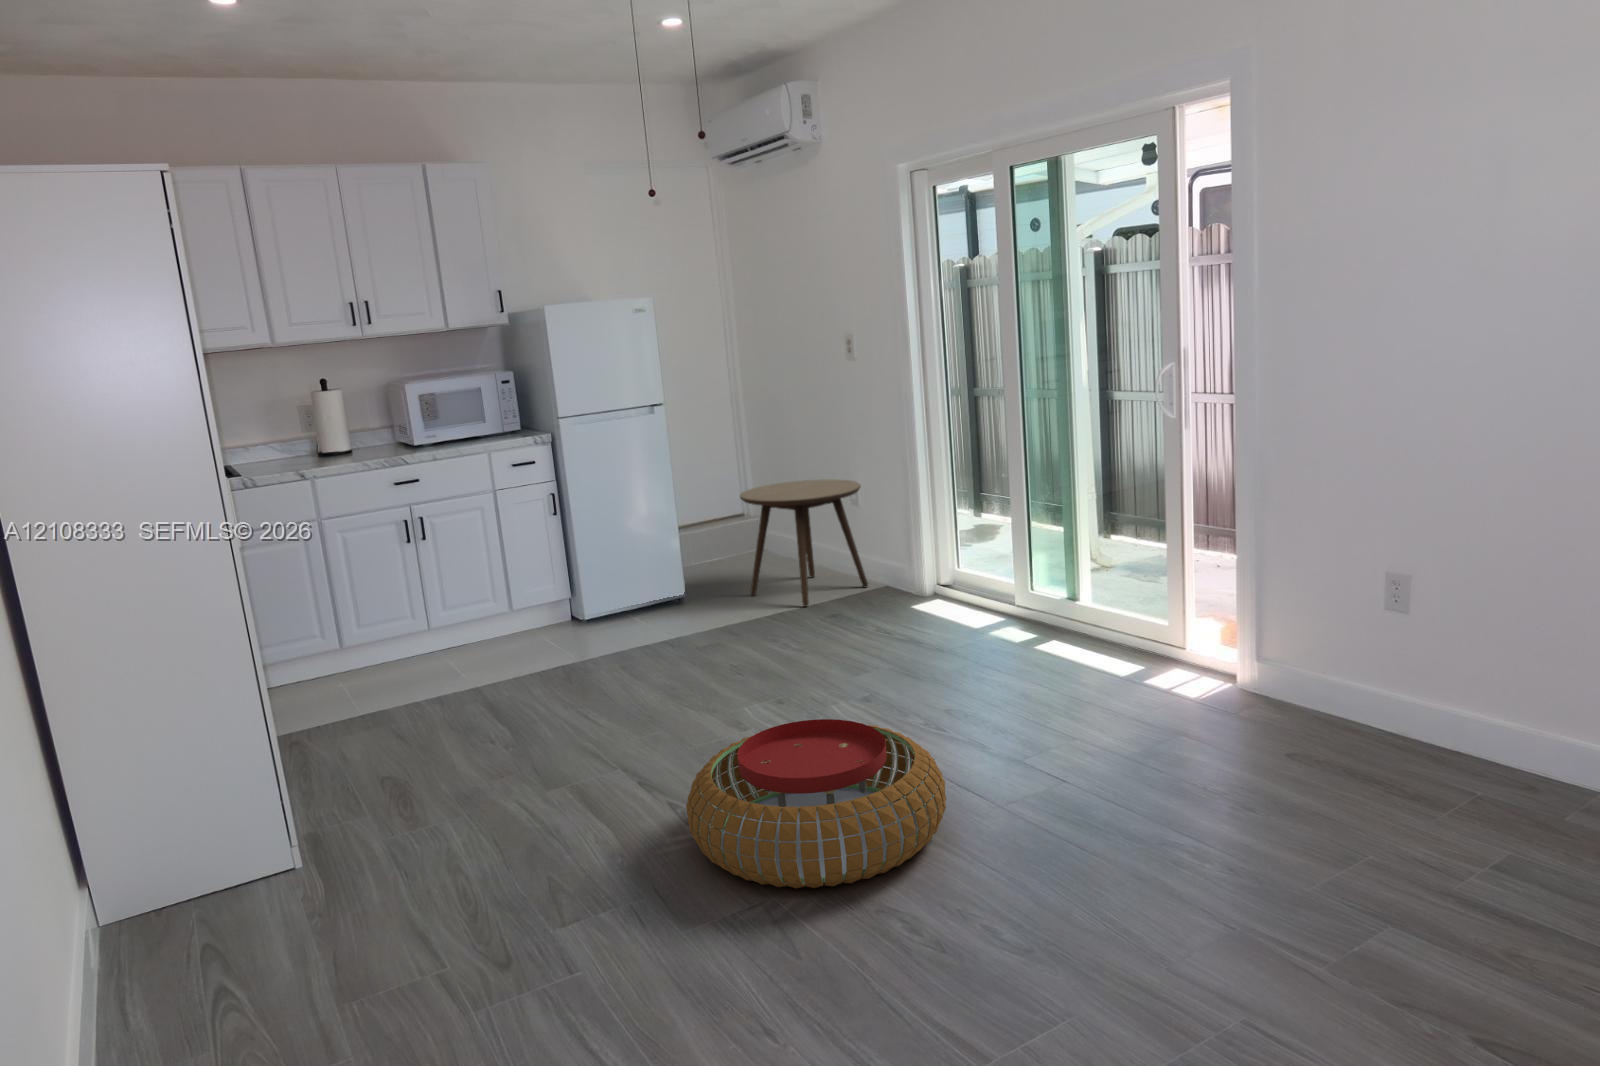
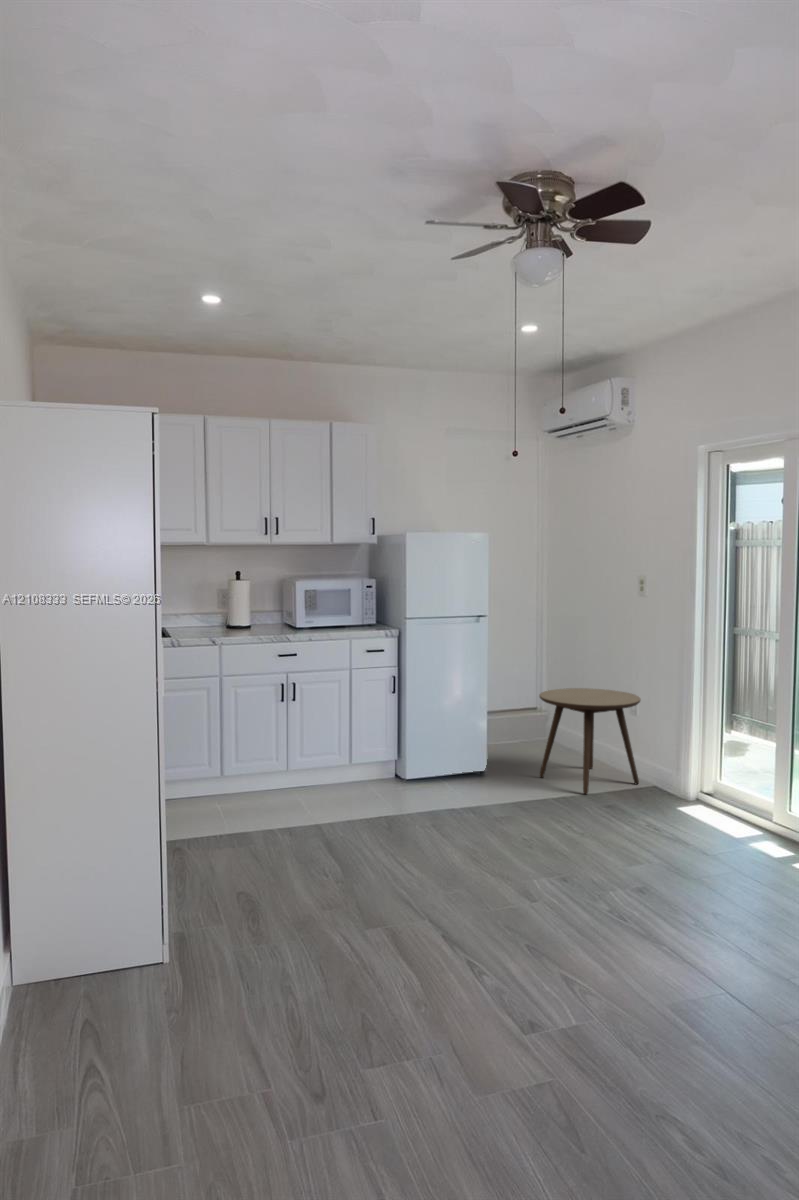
pouf: present [686,719,946,889] -> none [486,911,728,1083]

